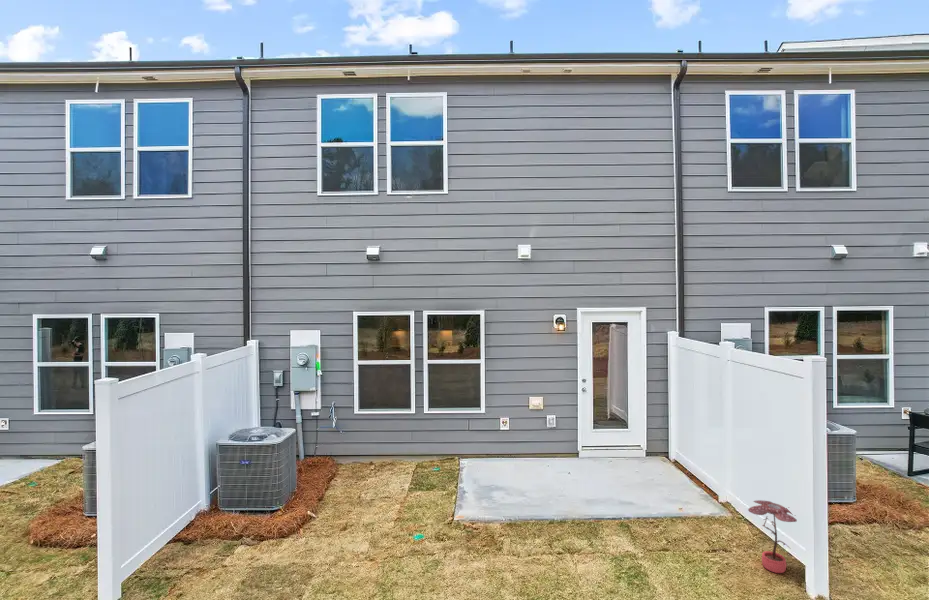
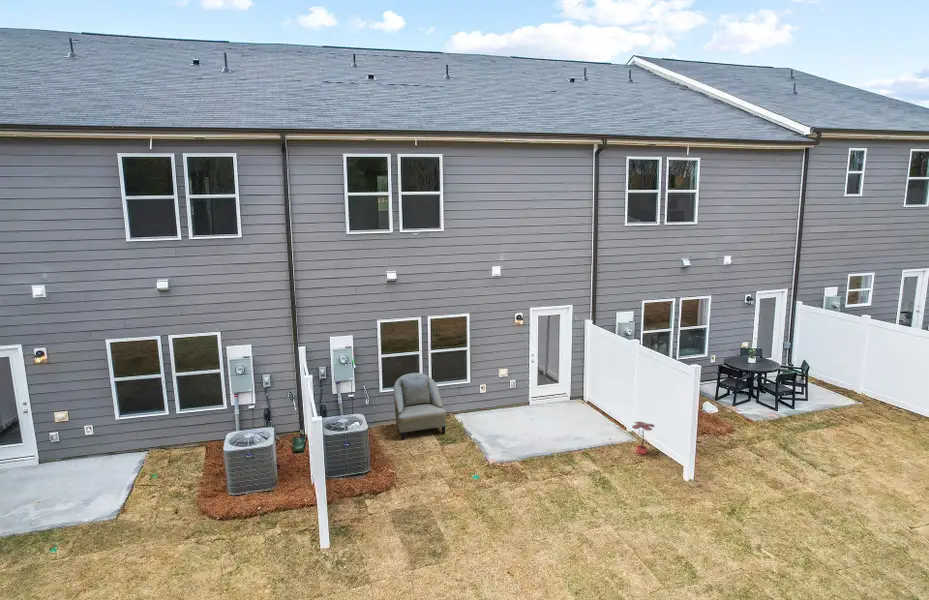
armchair: none [355,389,429,484] -> present [394,373,446,440]

